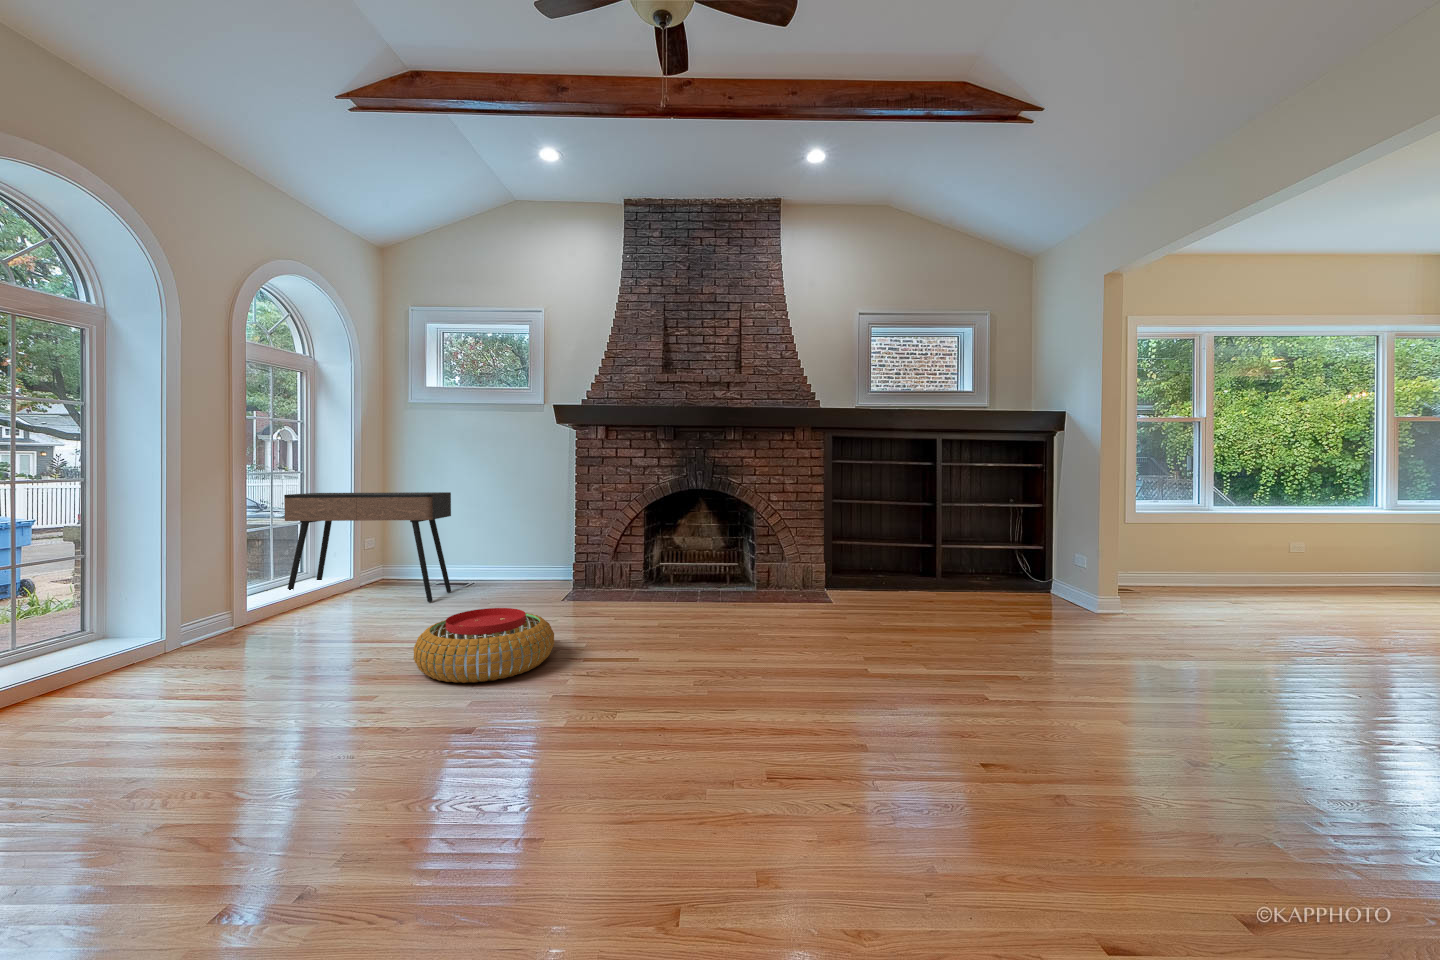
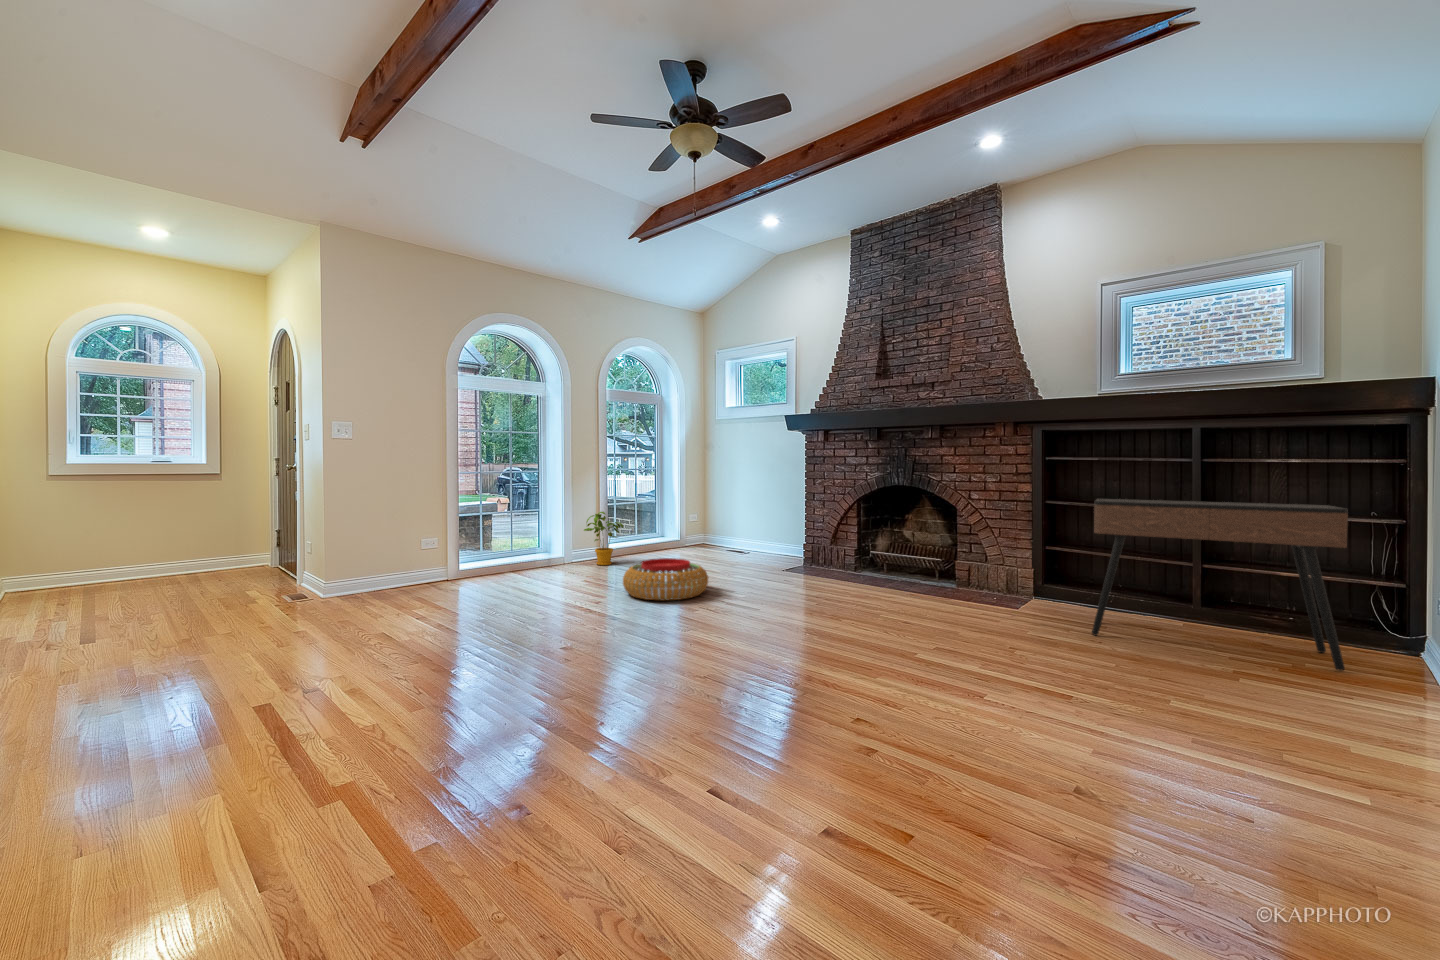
console table: present [284,492,451,602] -> present [1092,499,1348,671]
house plant: none [214,550,306,645] -> present [584,512,623,565]

